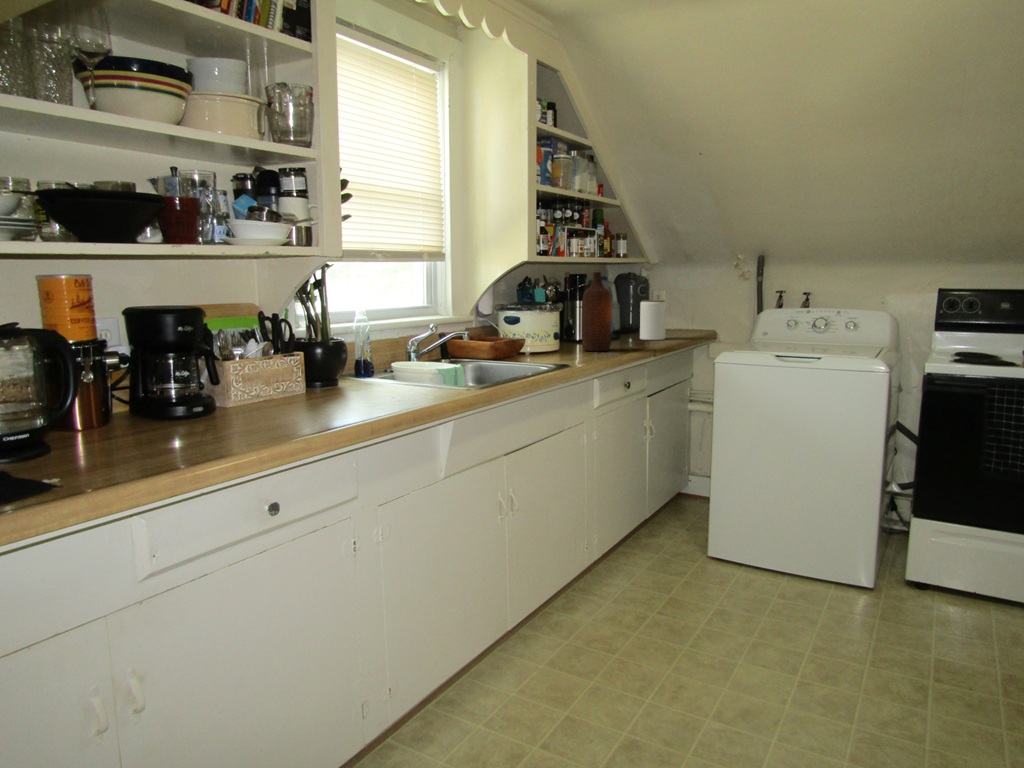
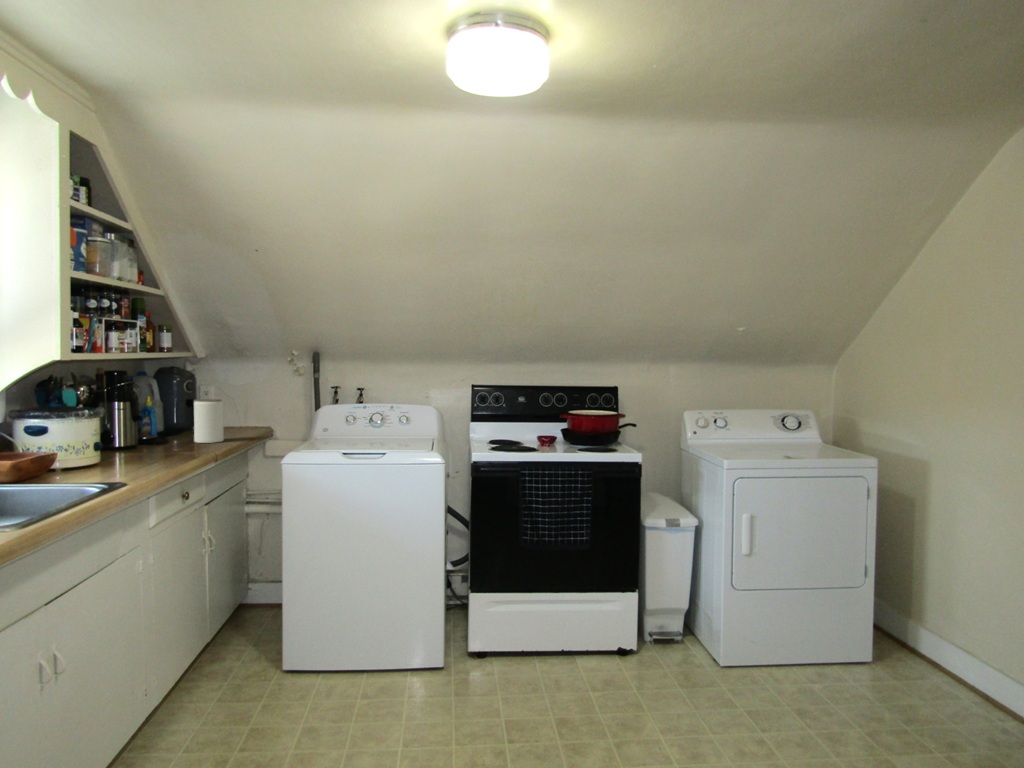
bottle: present [582,272,612,351] -> none [130,372,168,462]

